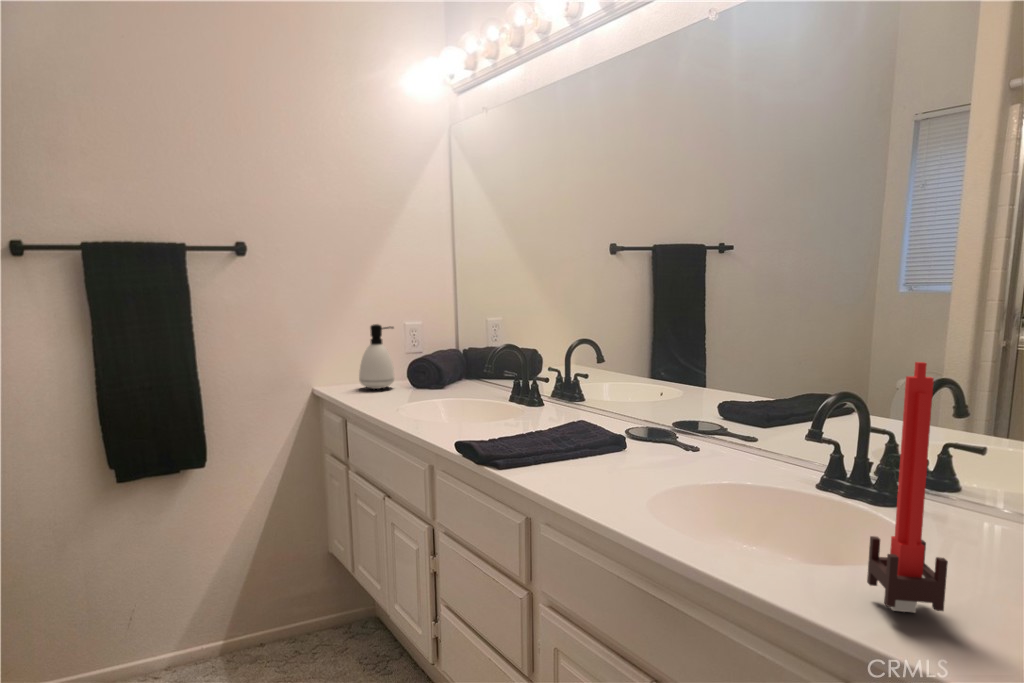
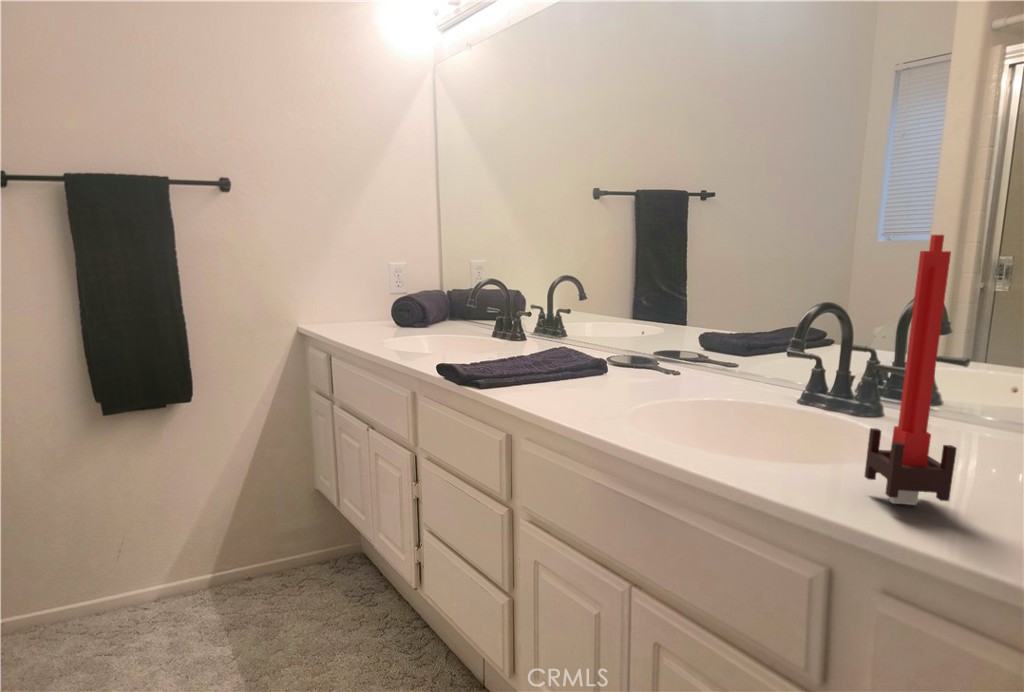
soap dispenser: present [359,324,394,389] -> none [346,264,380,328]

